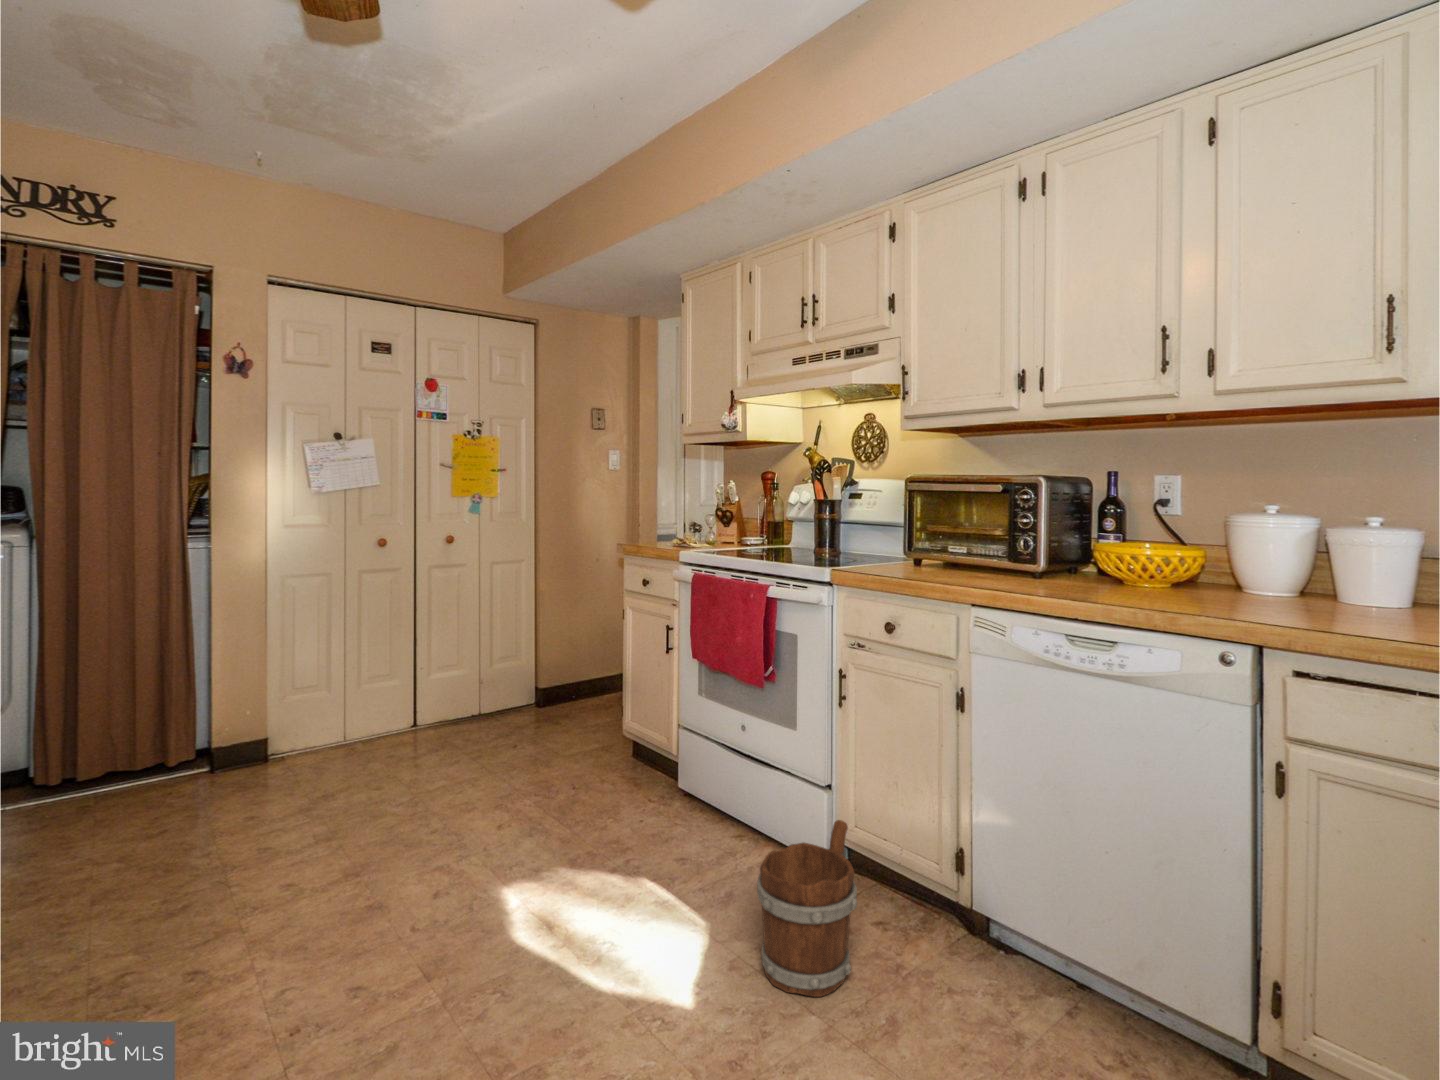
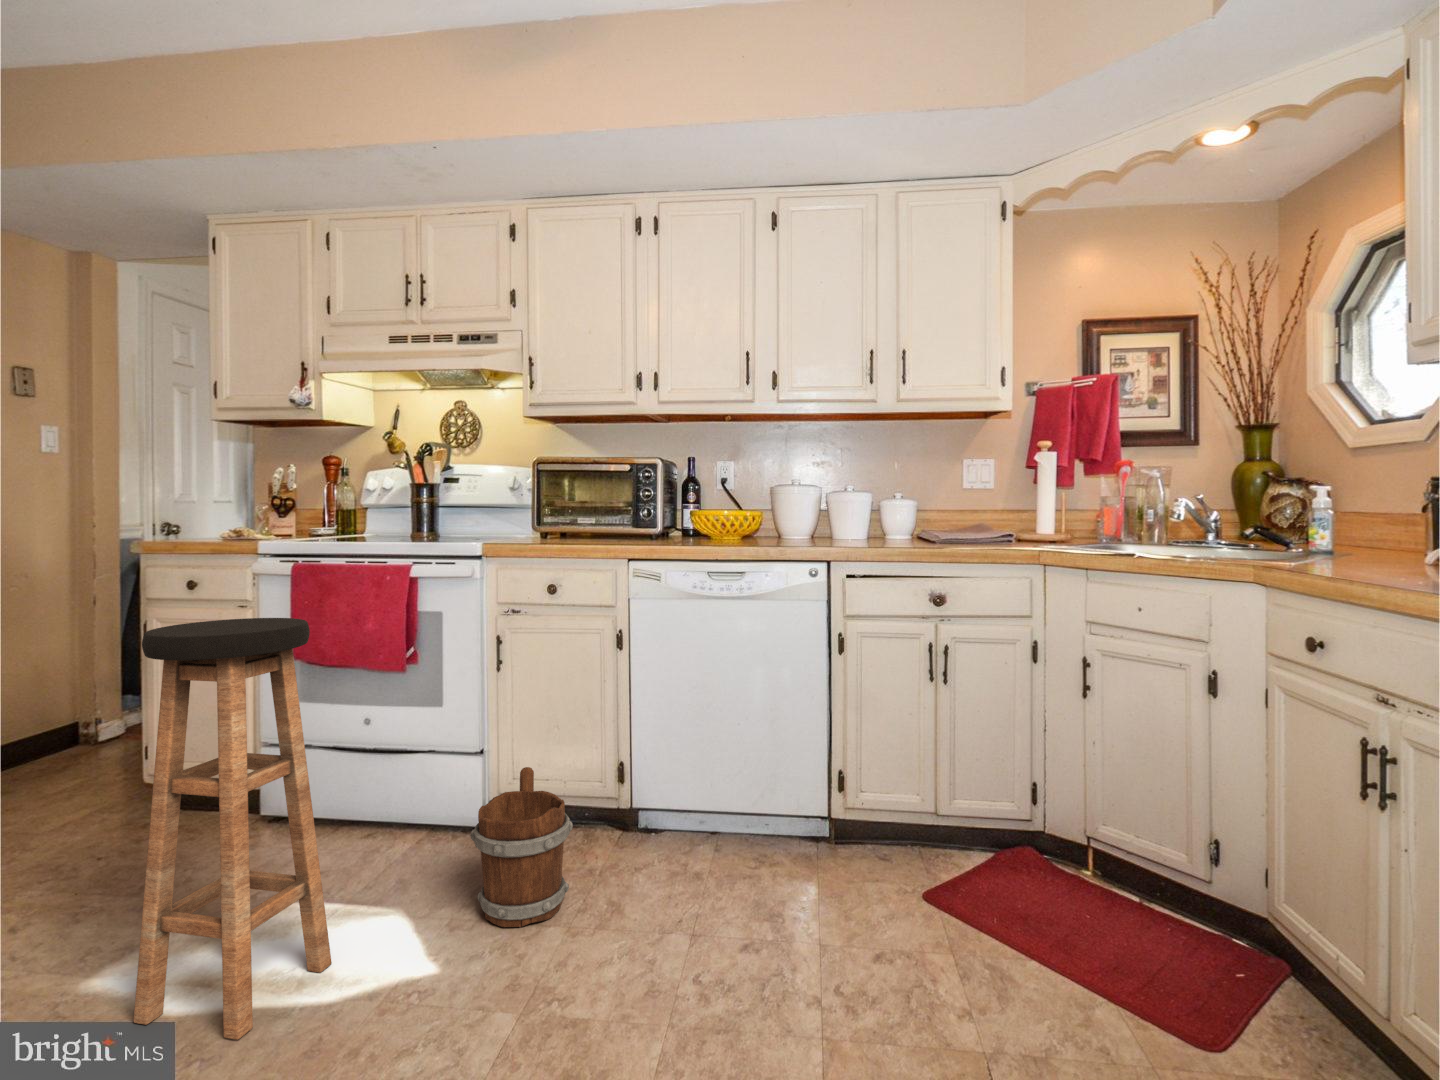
bar stool: none [499,633,630,988] -> present [133,618,332,1039]

